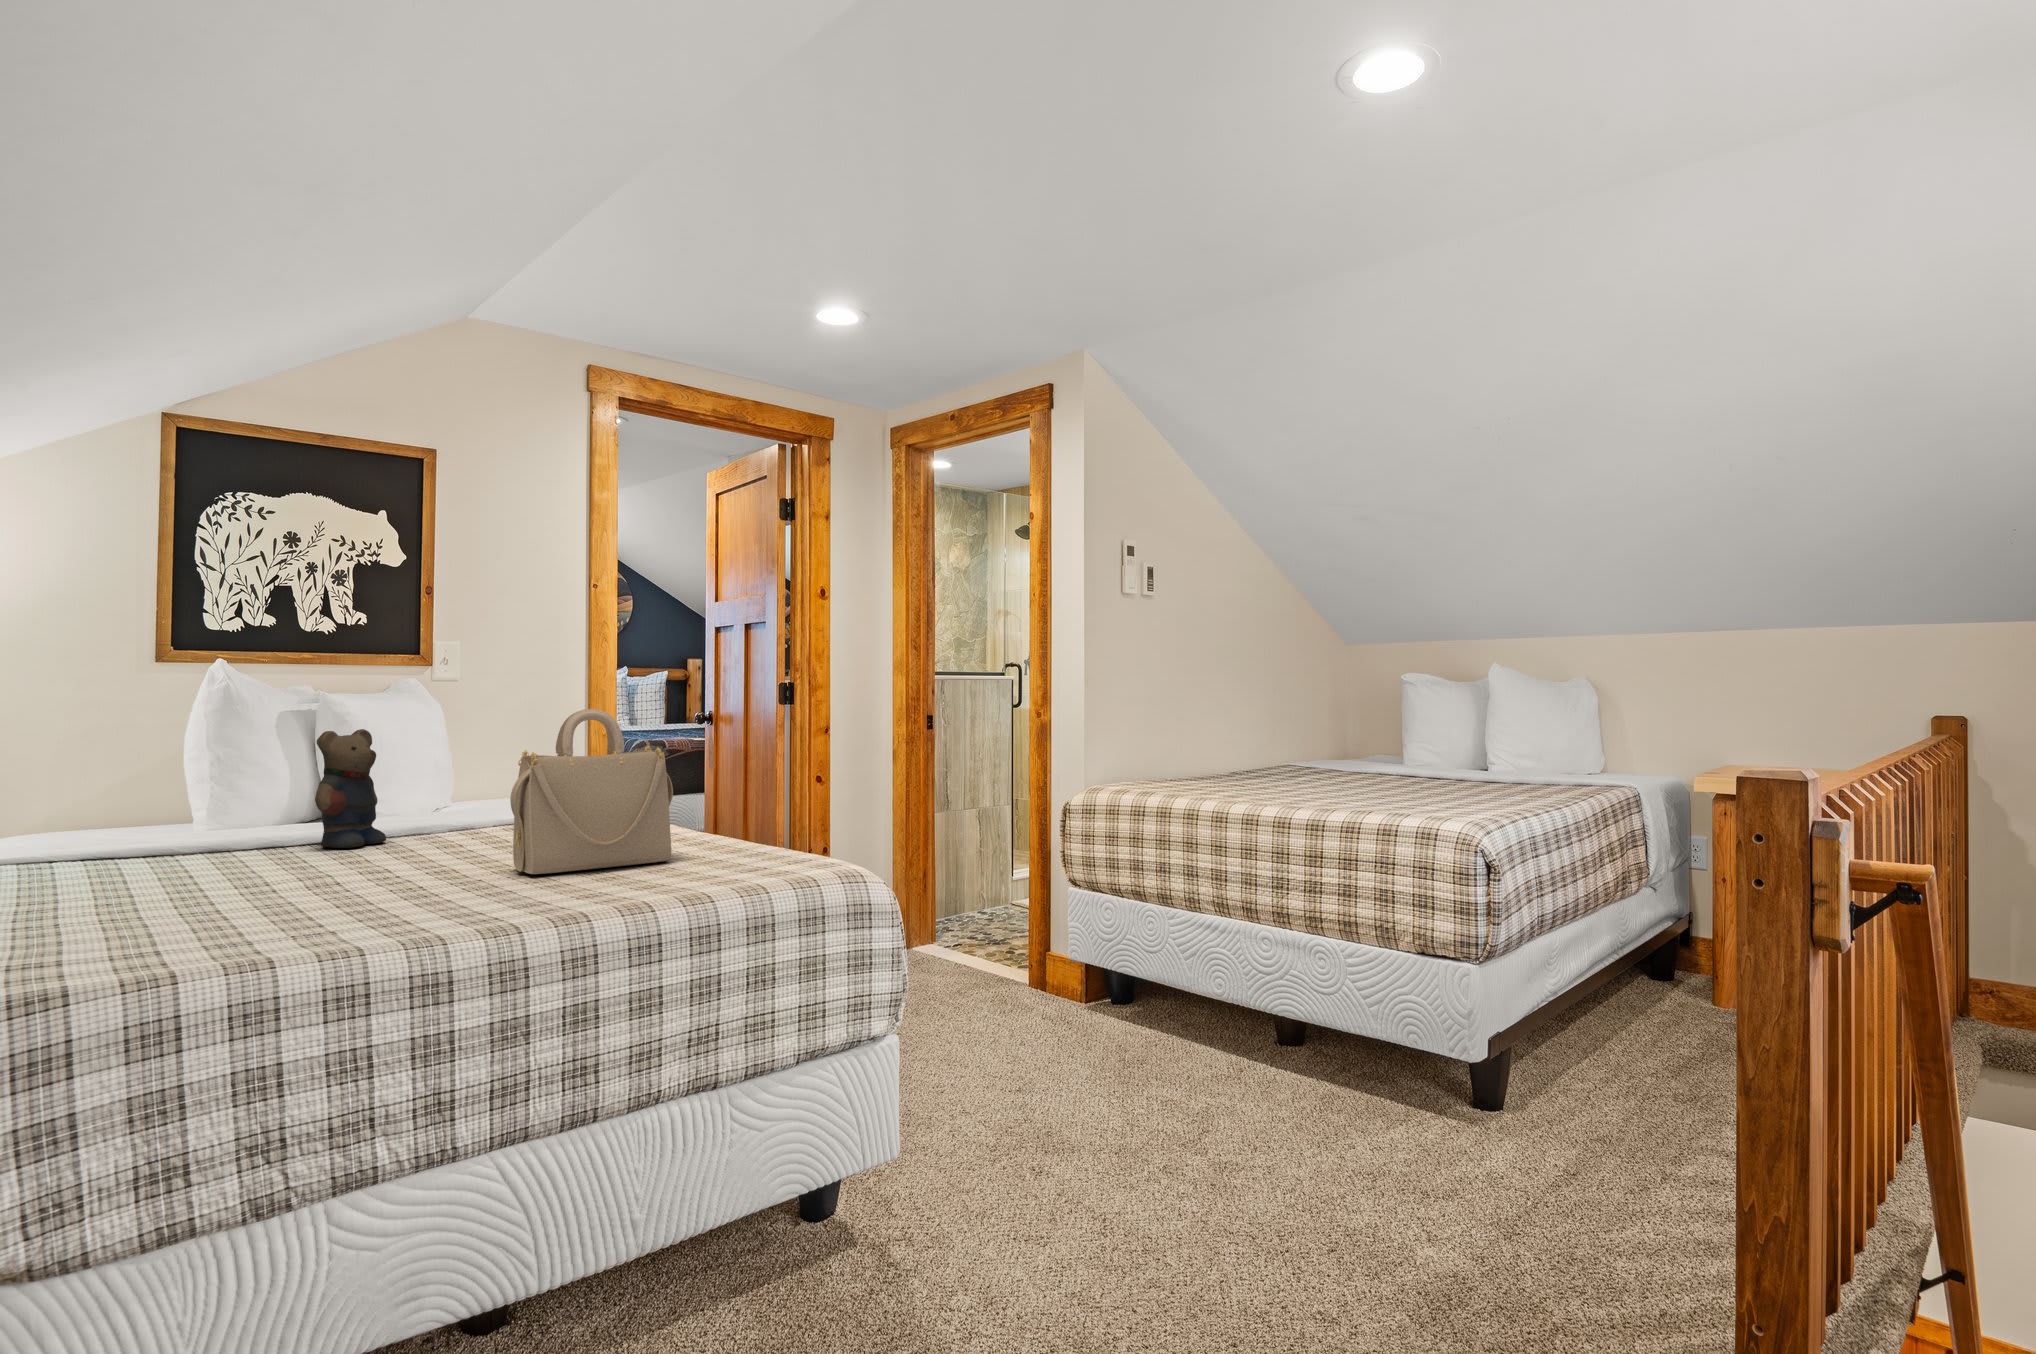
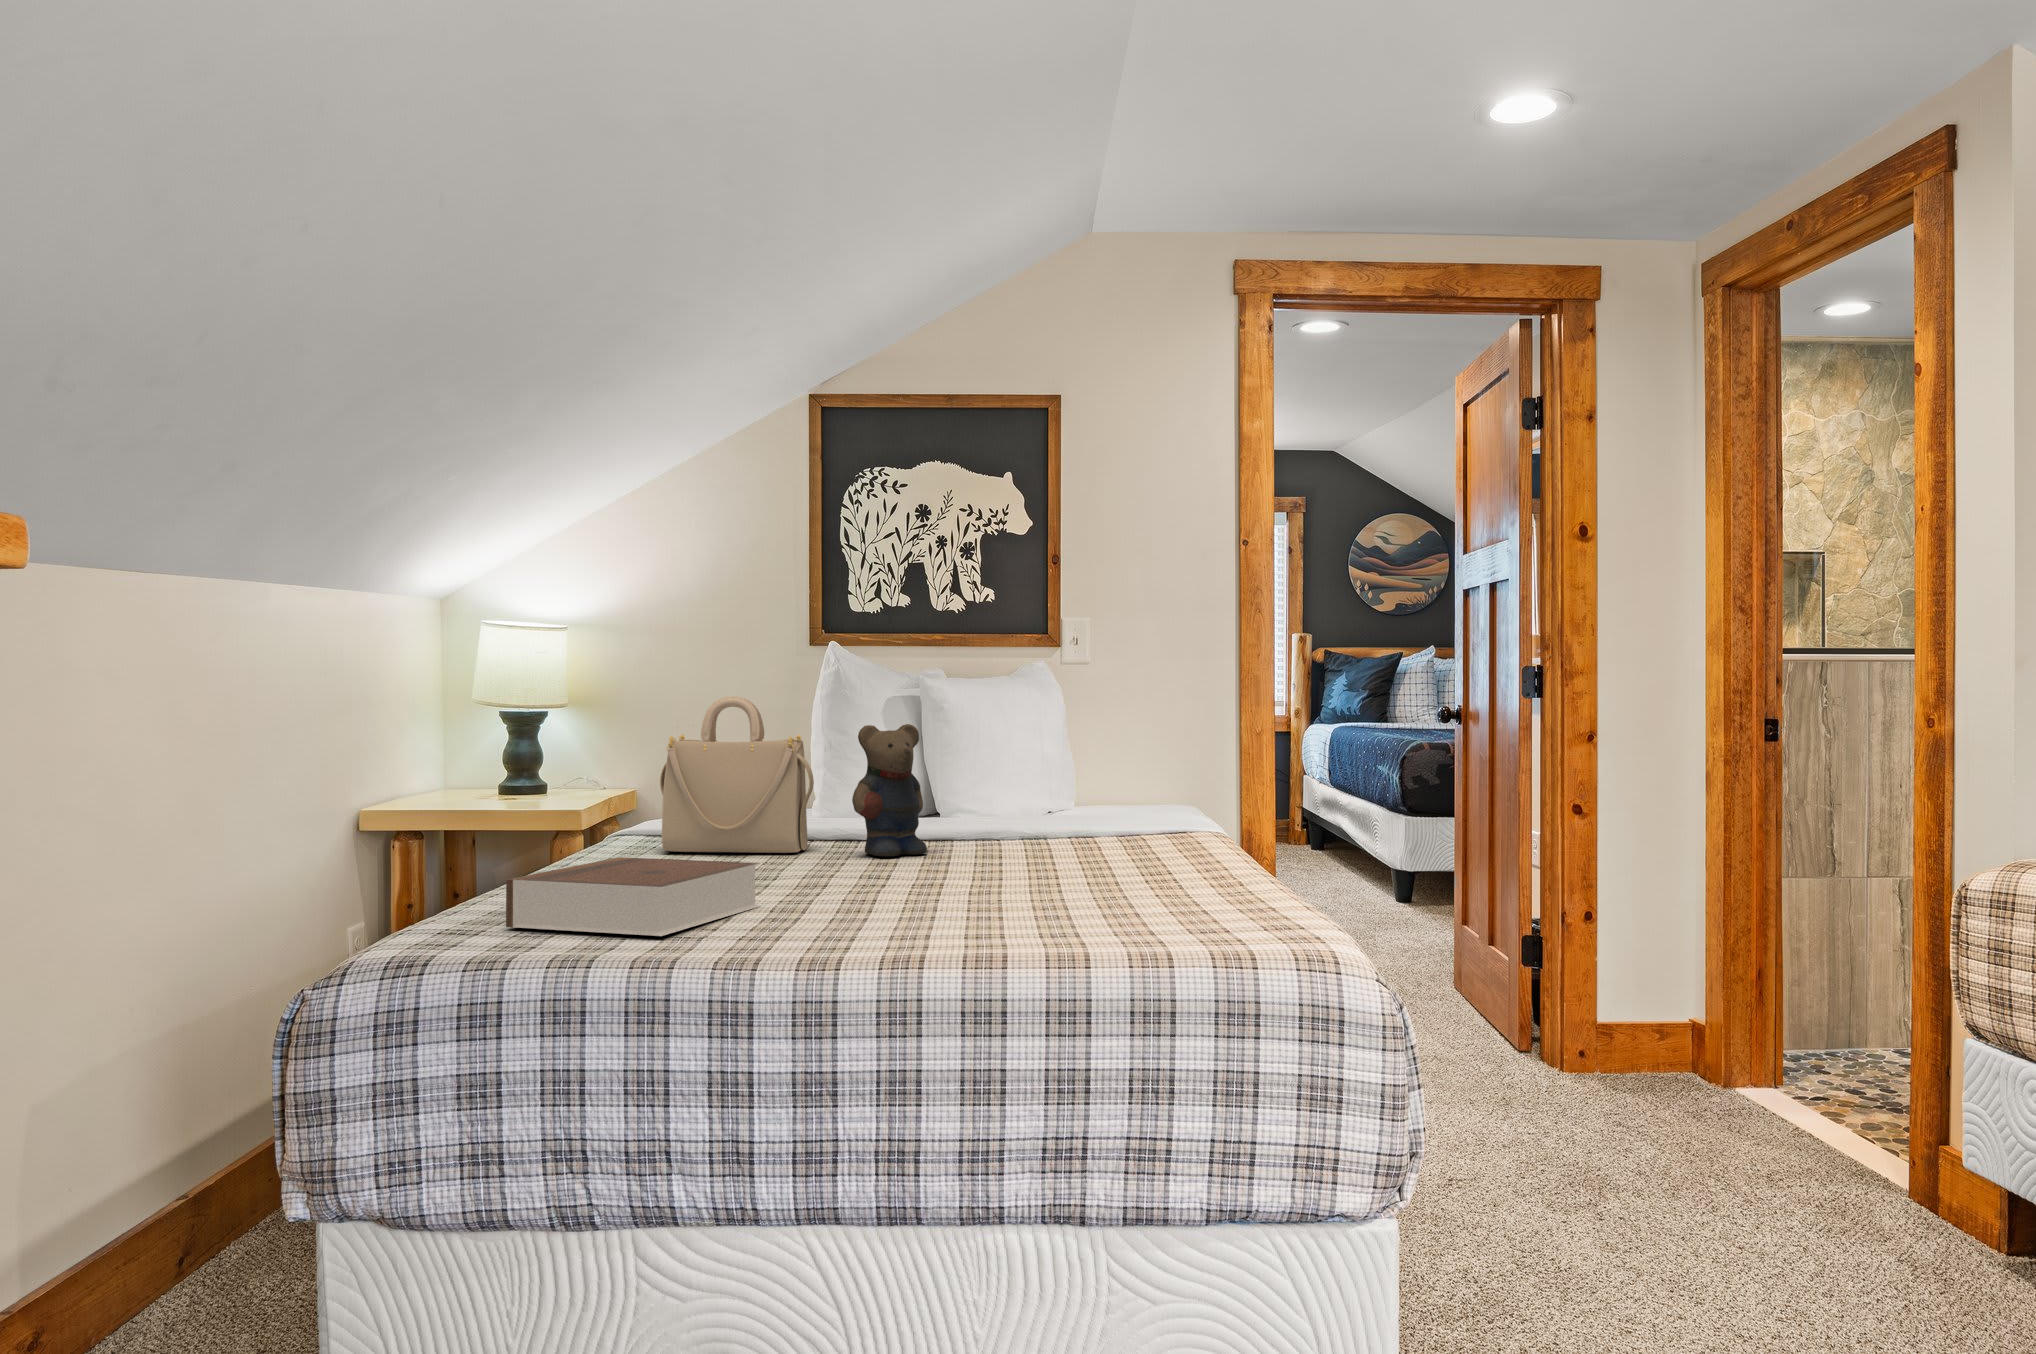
handbag: present [510,709,673,874] -> present [660,696,814,853]
book: none [67,857,322,949] -> present [506,857,759,936]

